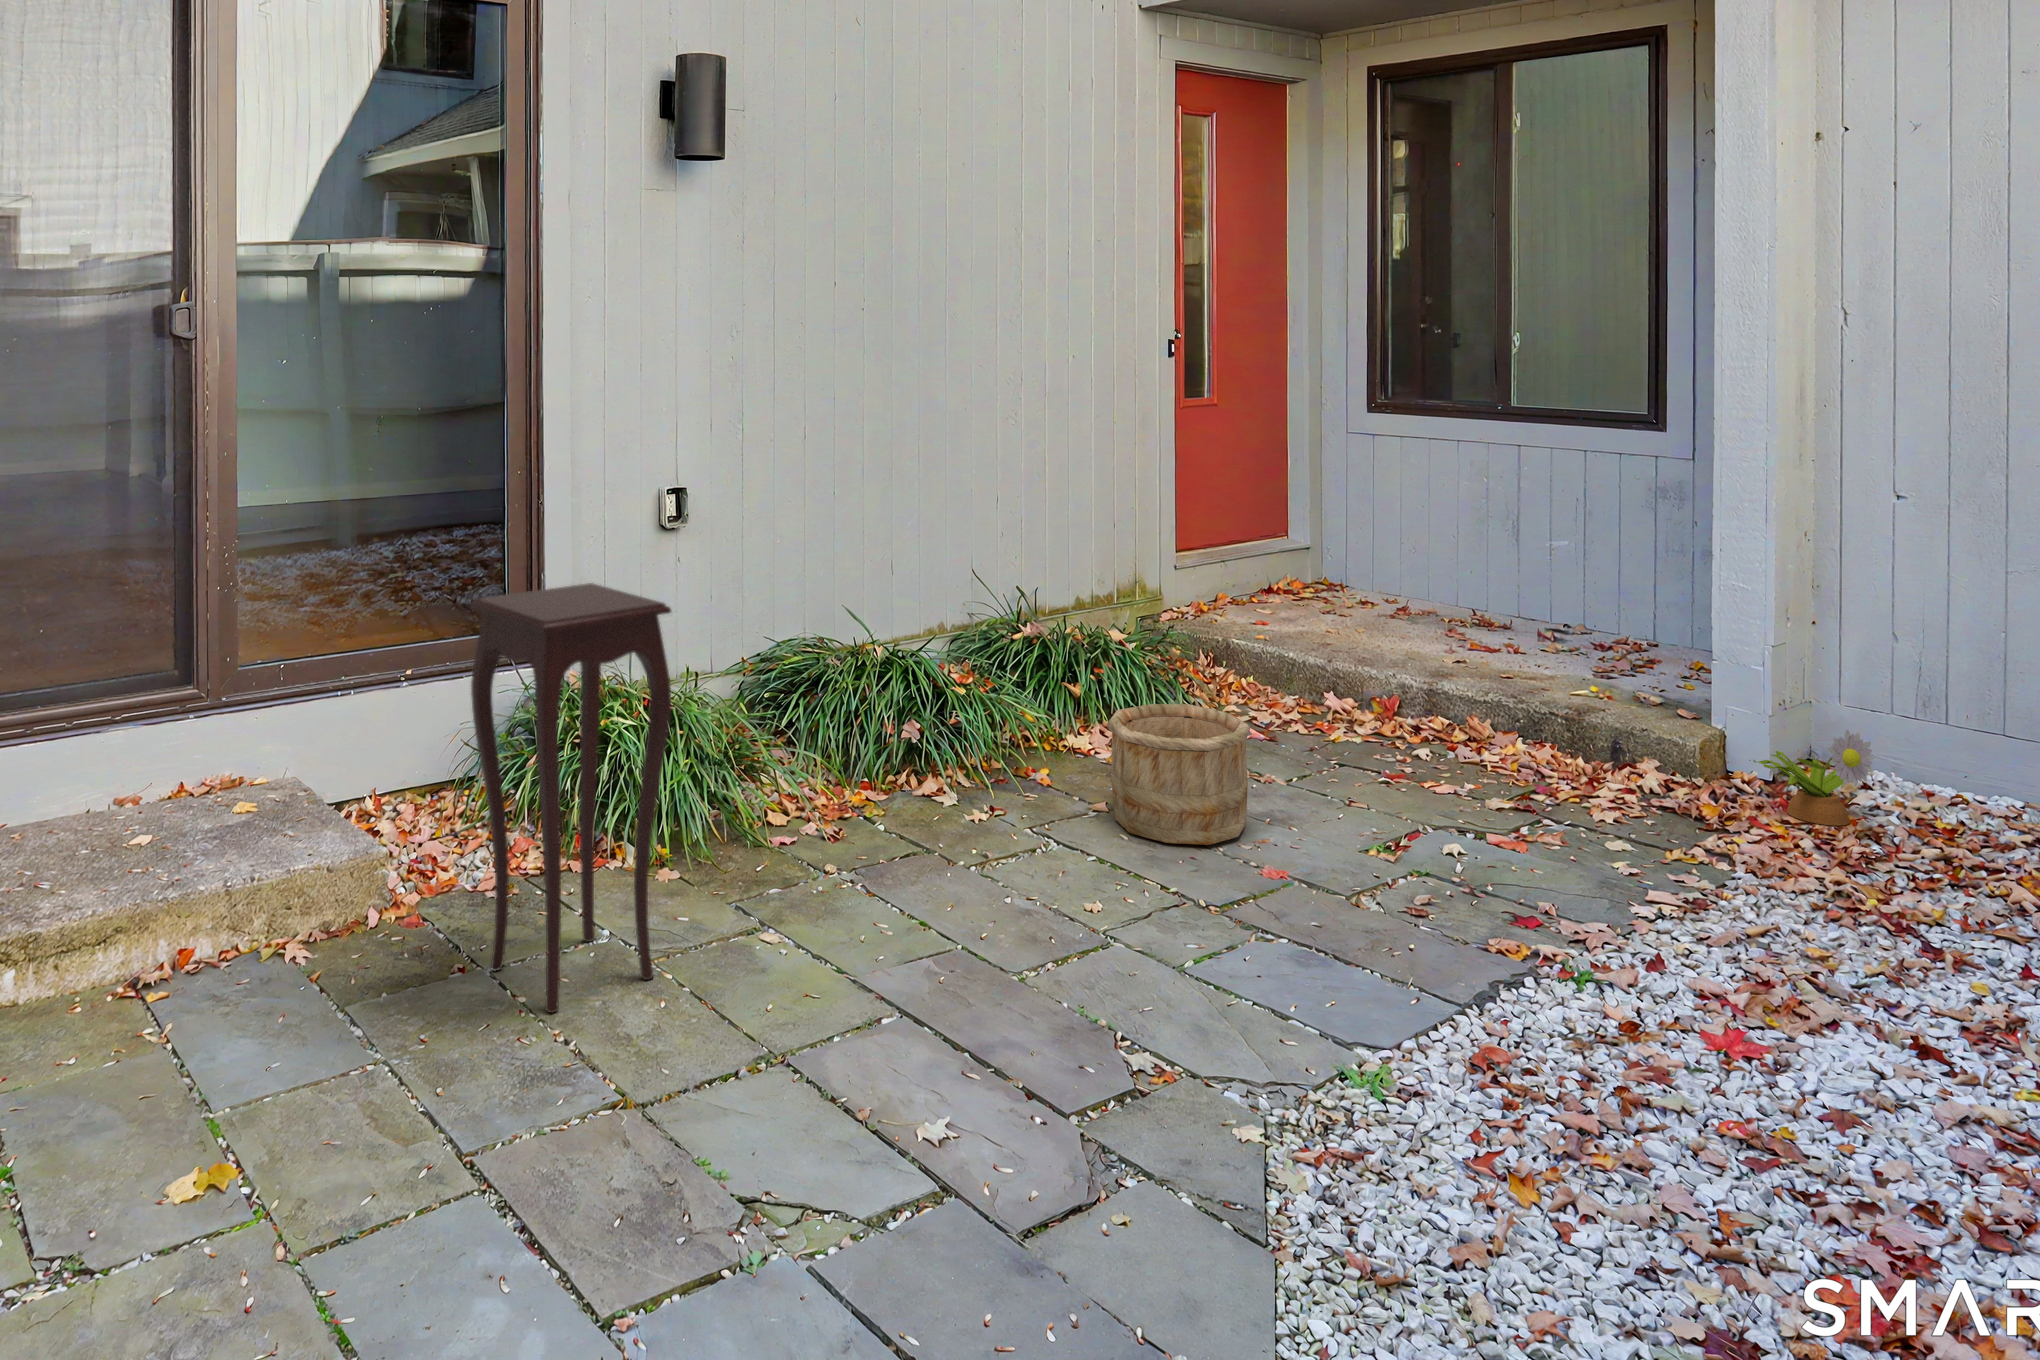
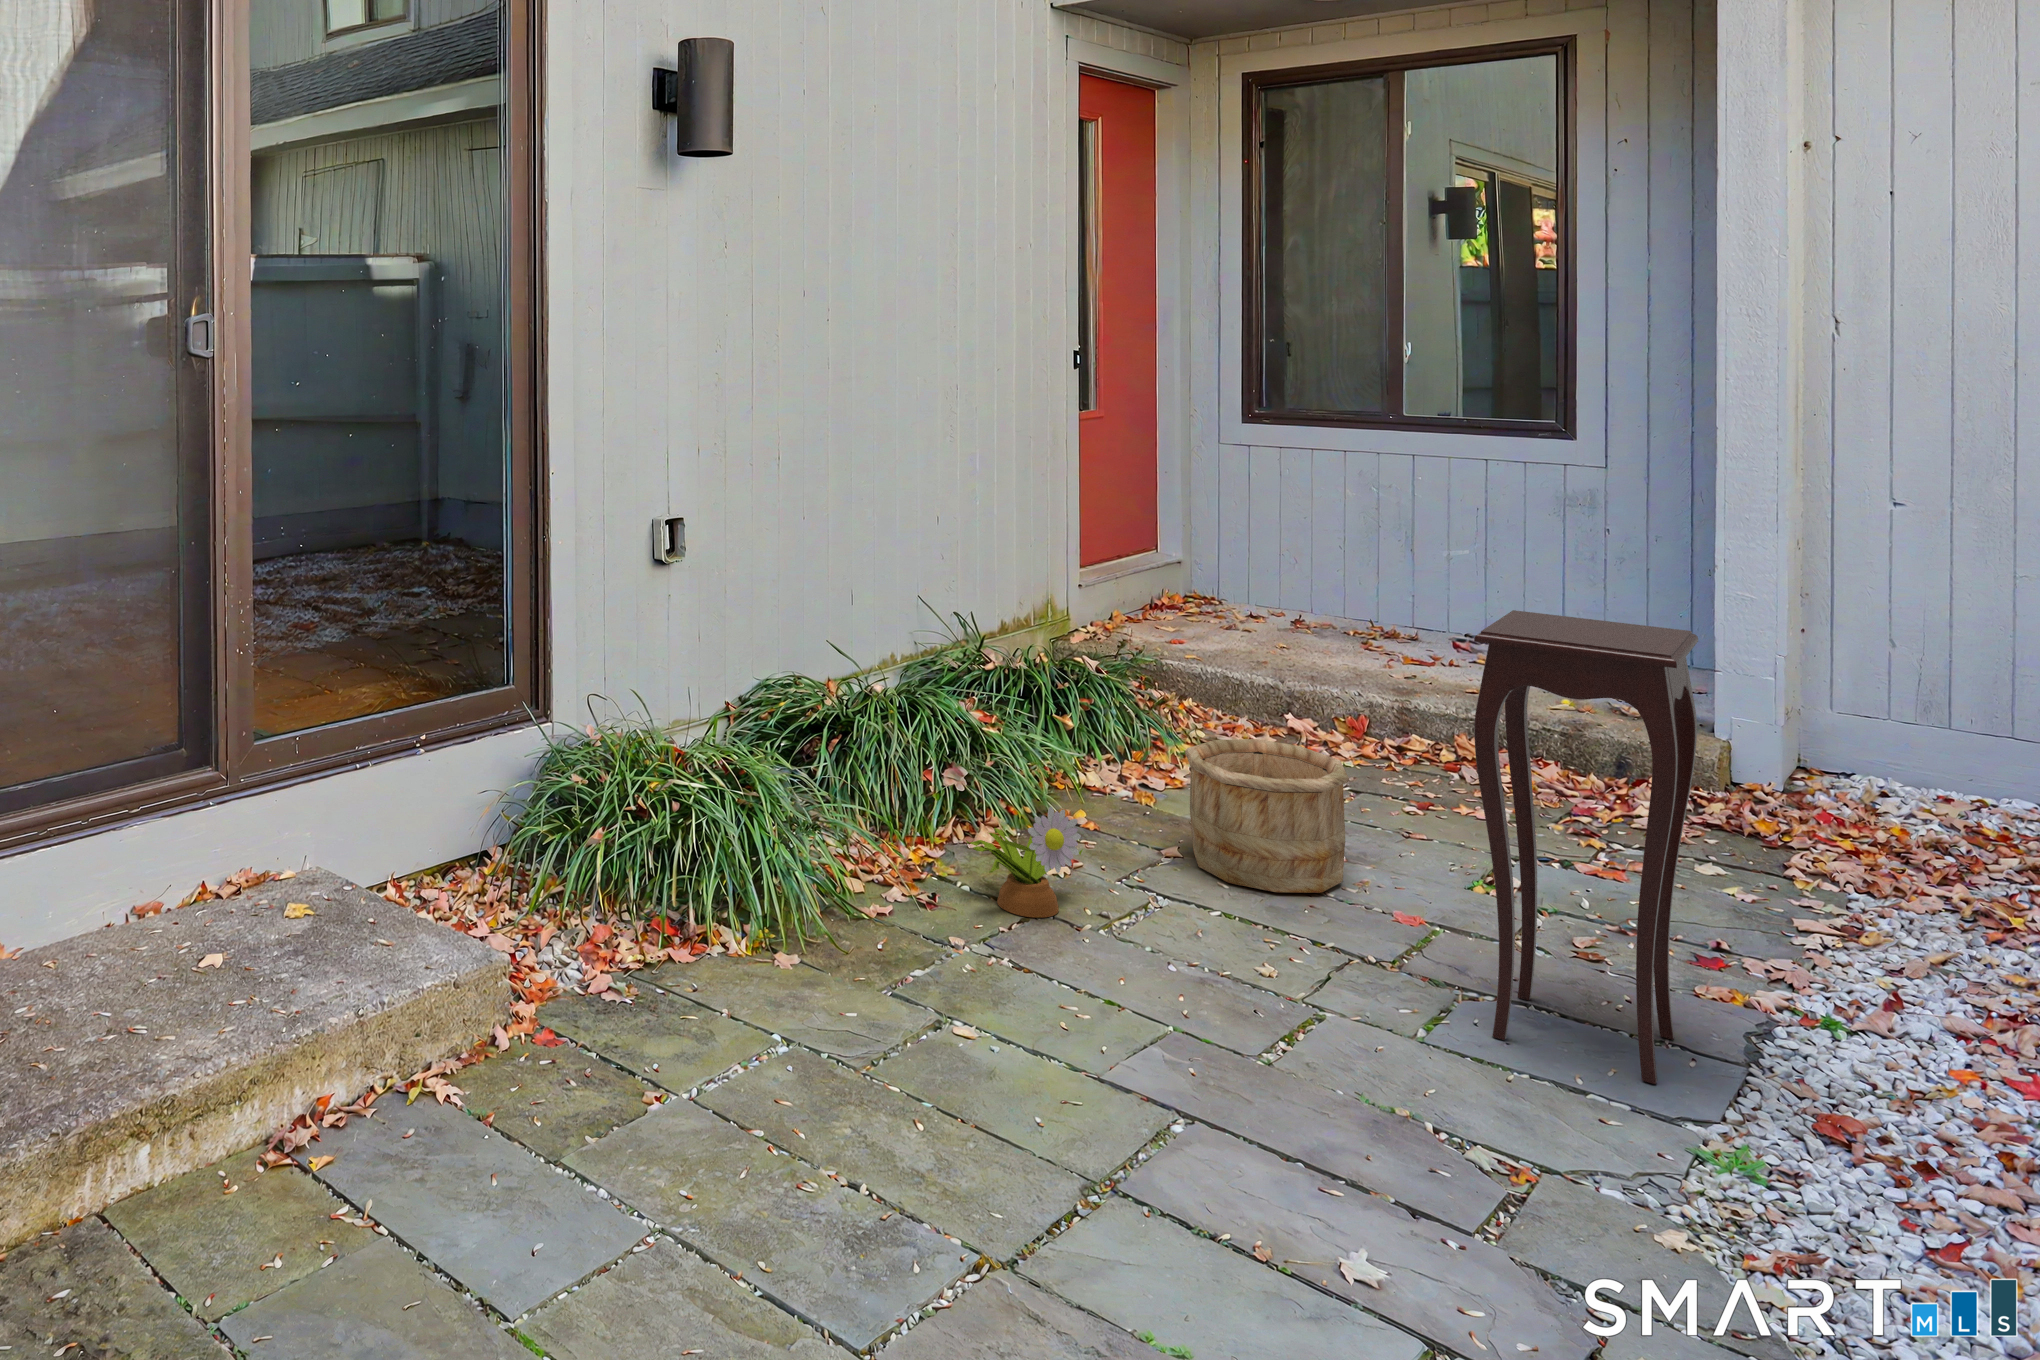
side table: present [470,583,671,1013] -> present [1474,610,1698,1084]
decorative plant: present [1753,730,1875,826] -> present [966,807,1083,918]

